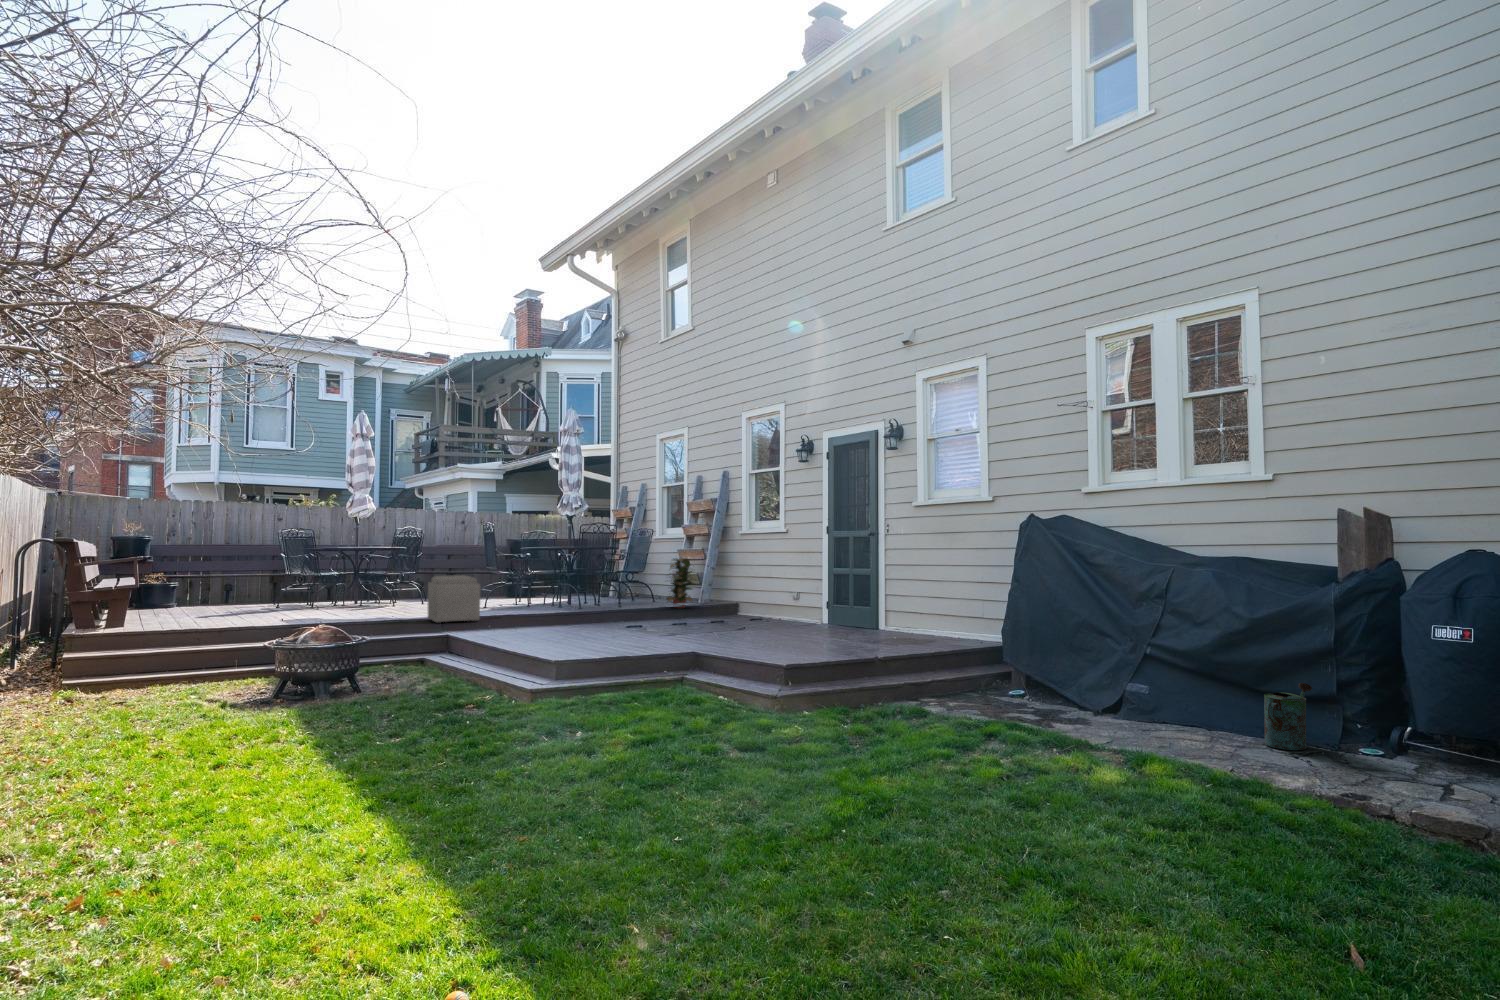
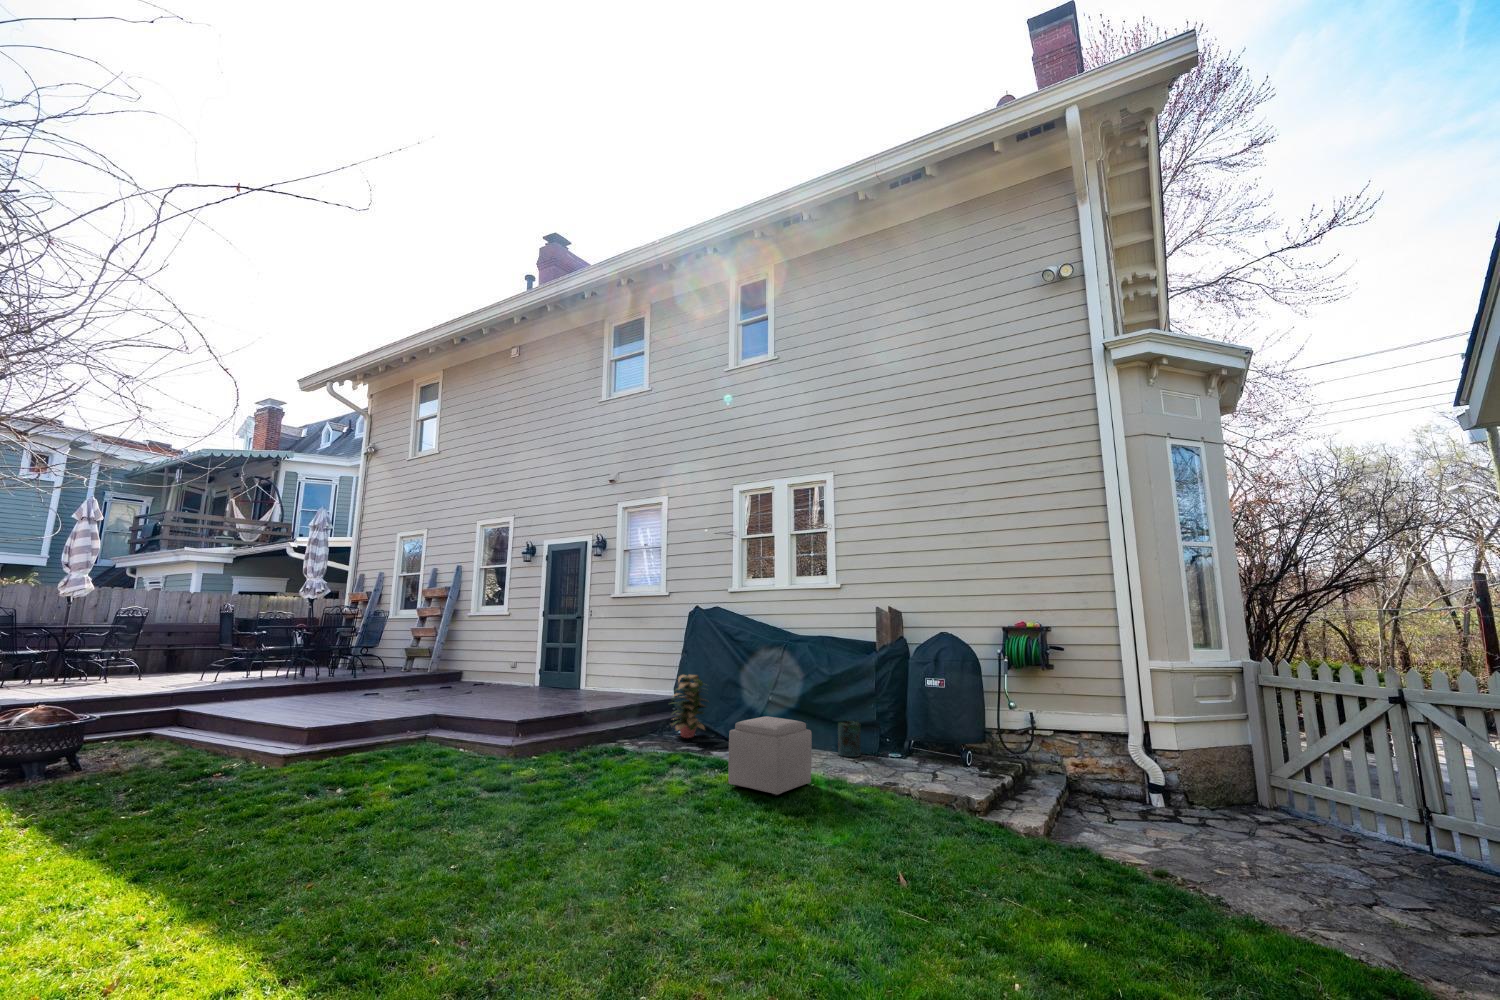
decorative plant: present [667,558,693,608] -> present [671,675,706,738]
ottoman: present [428,575,480,624] -> present [728,716,812,796]

